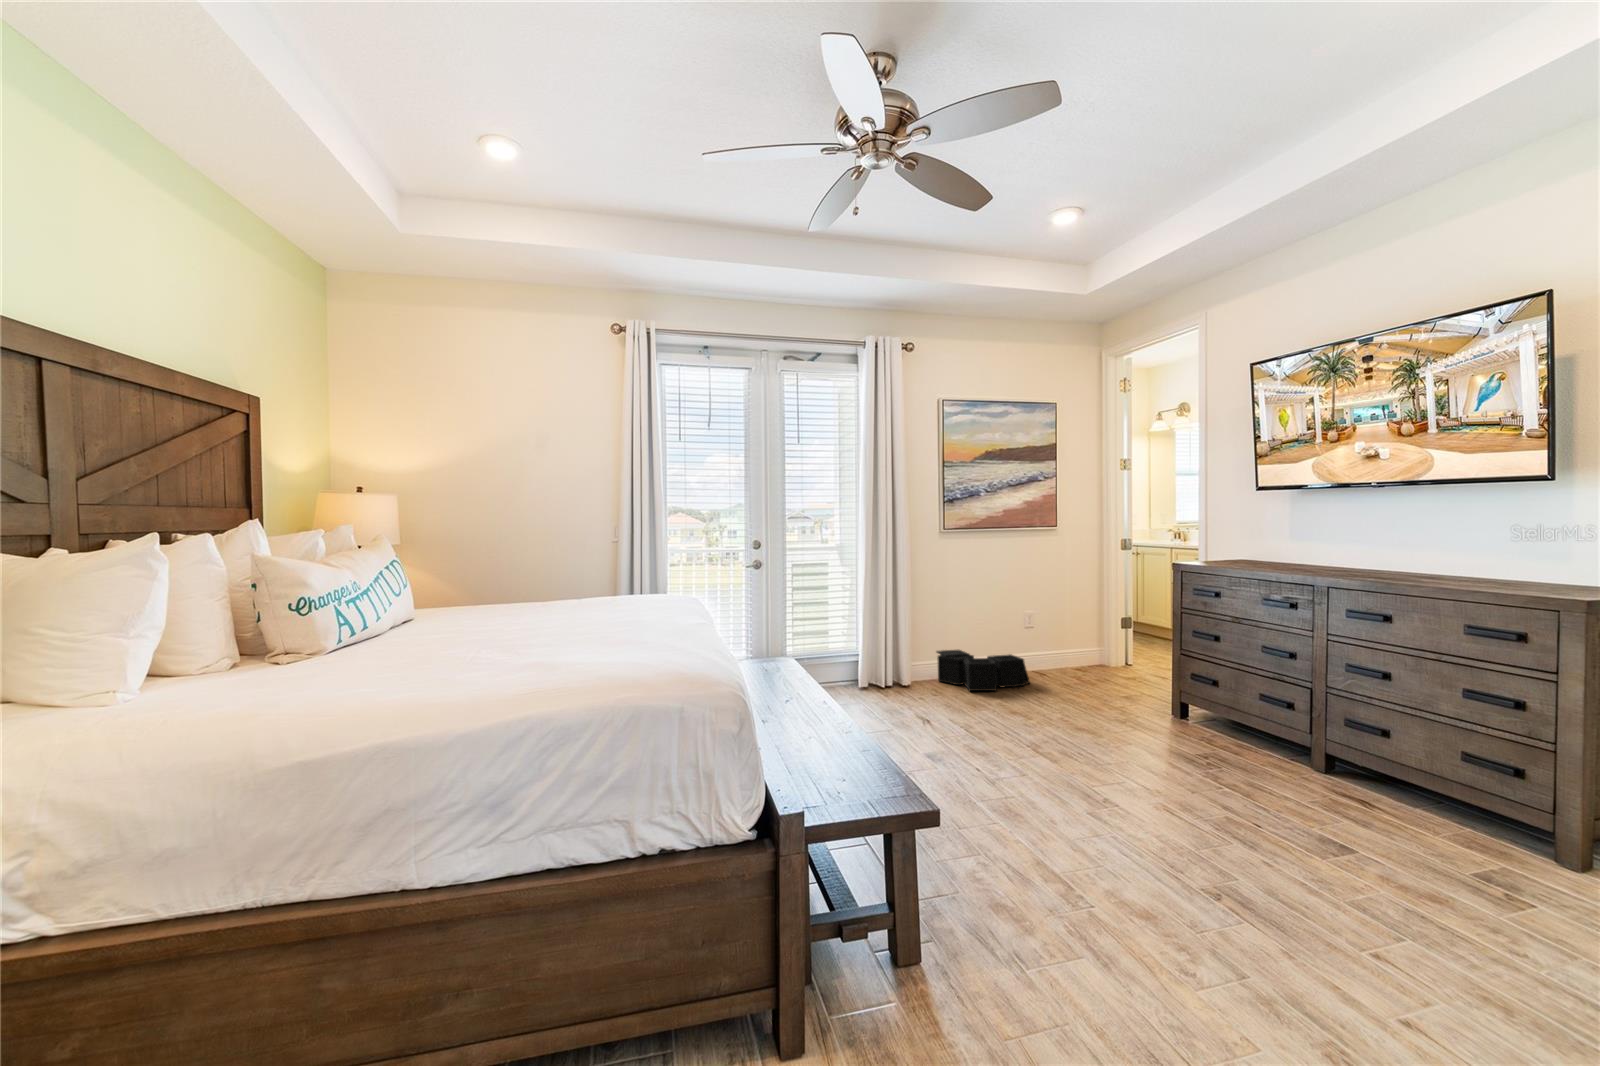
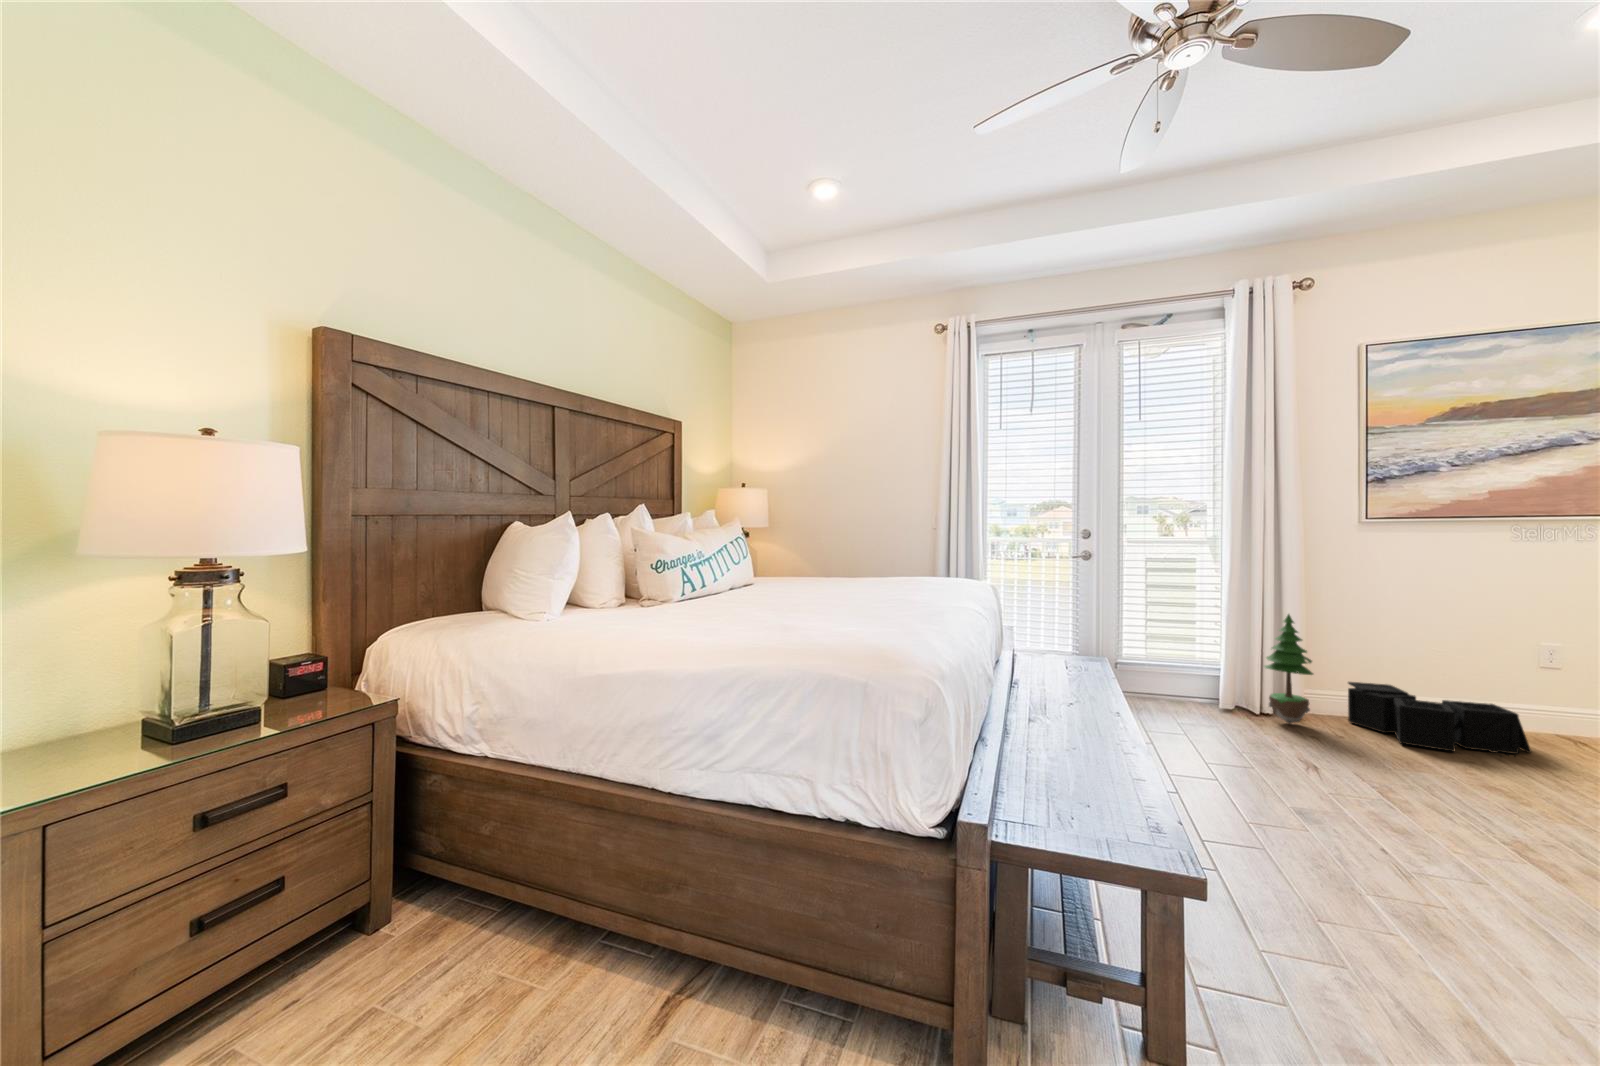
potted tree: none [888,603,920,689] -> present [1264,614,1313,724]

